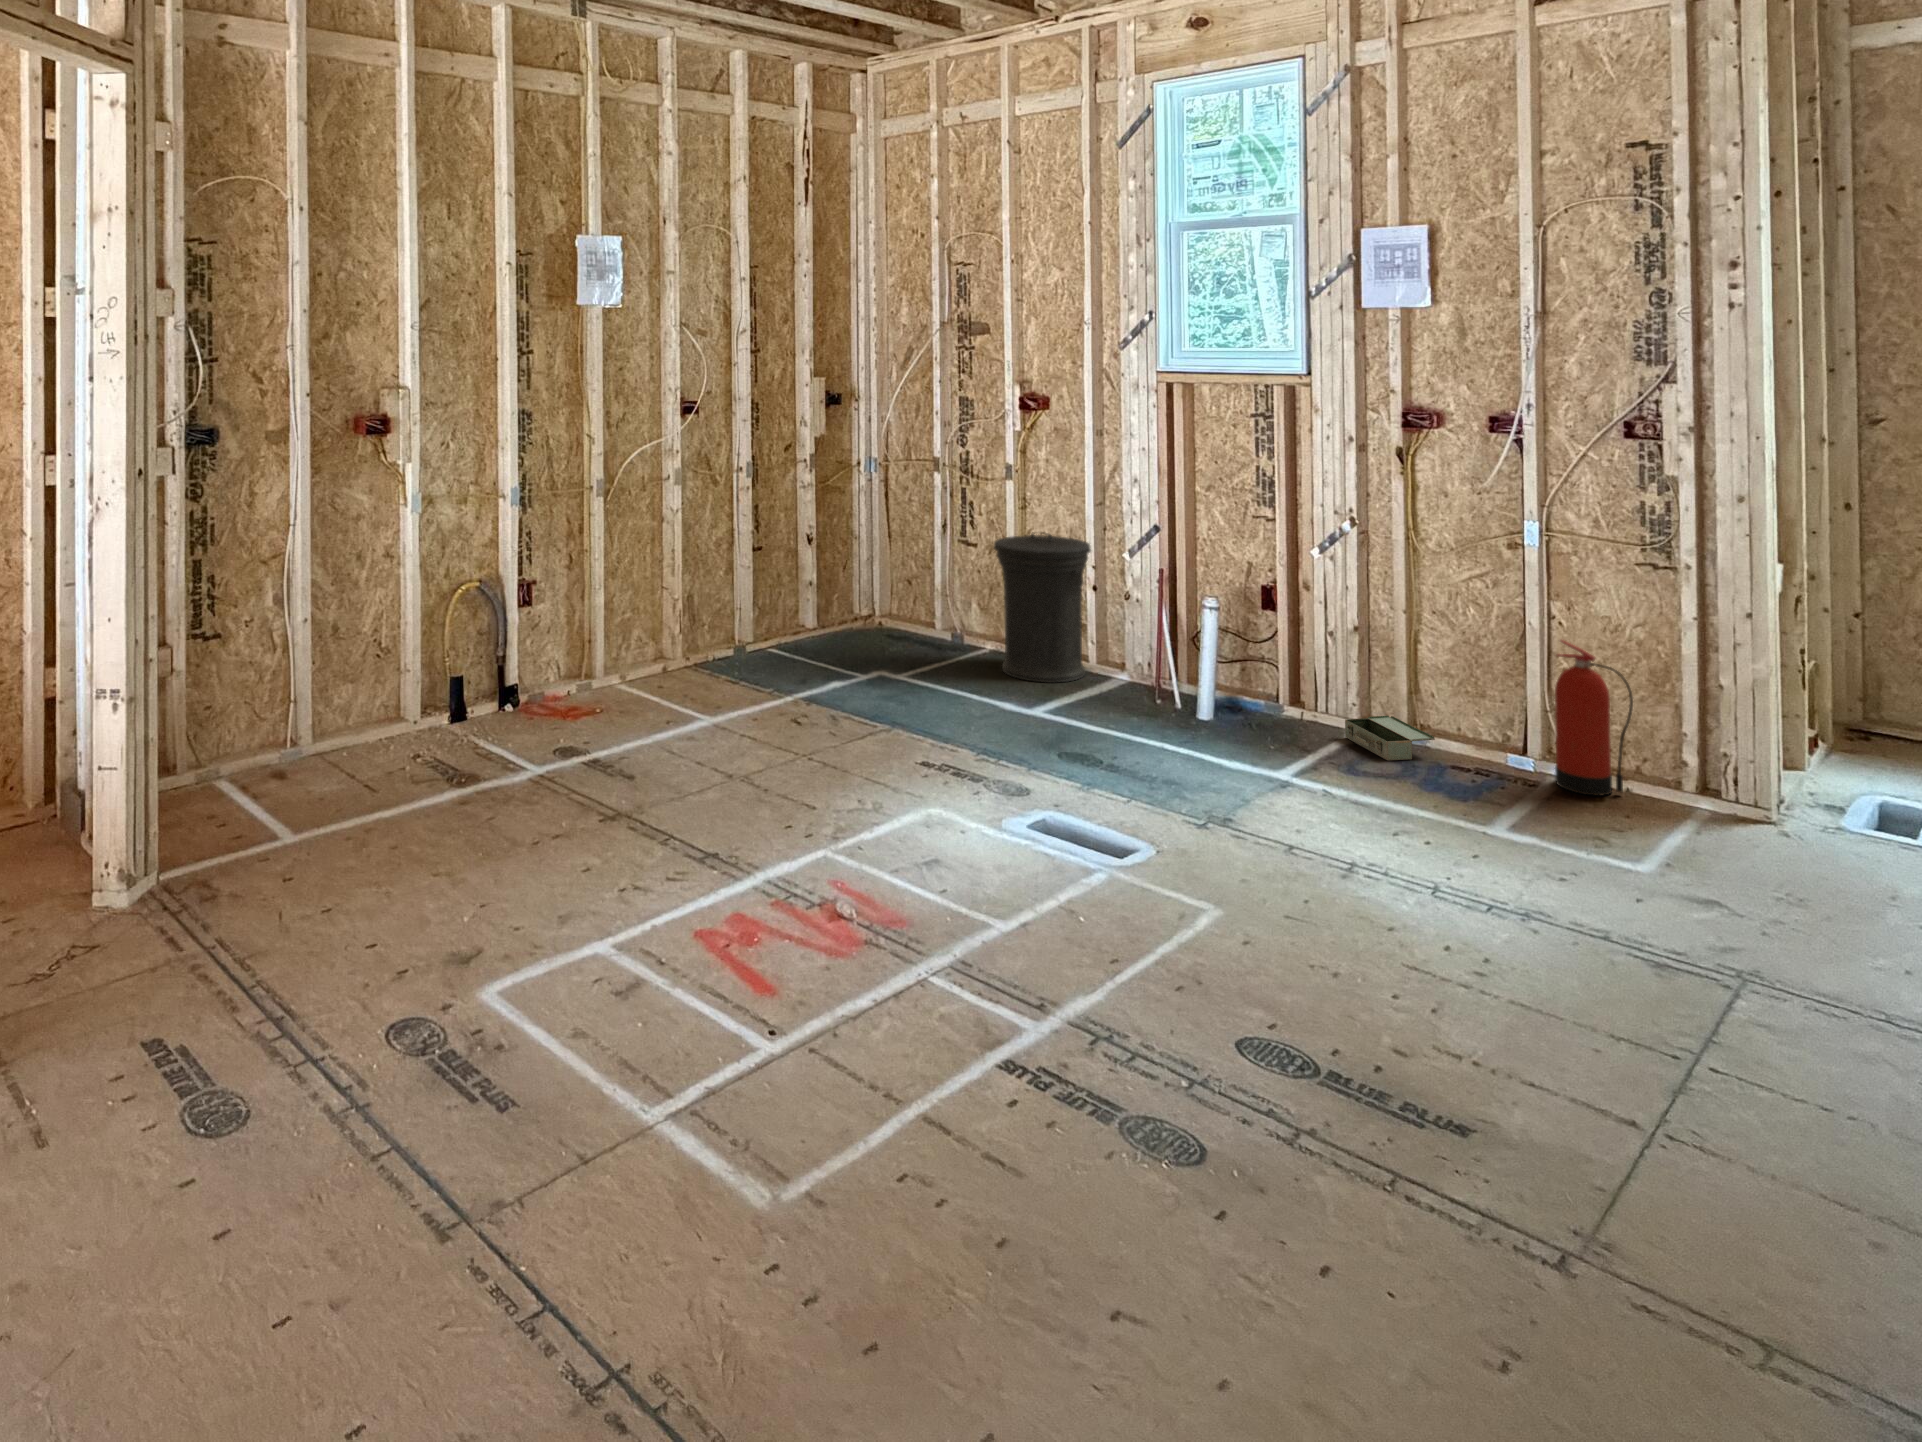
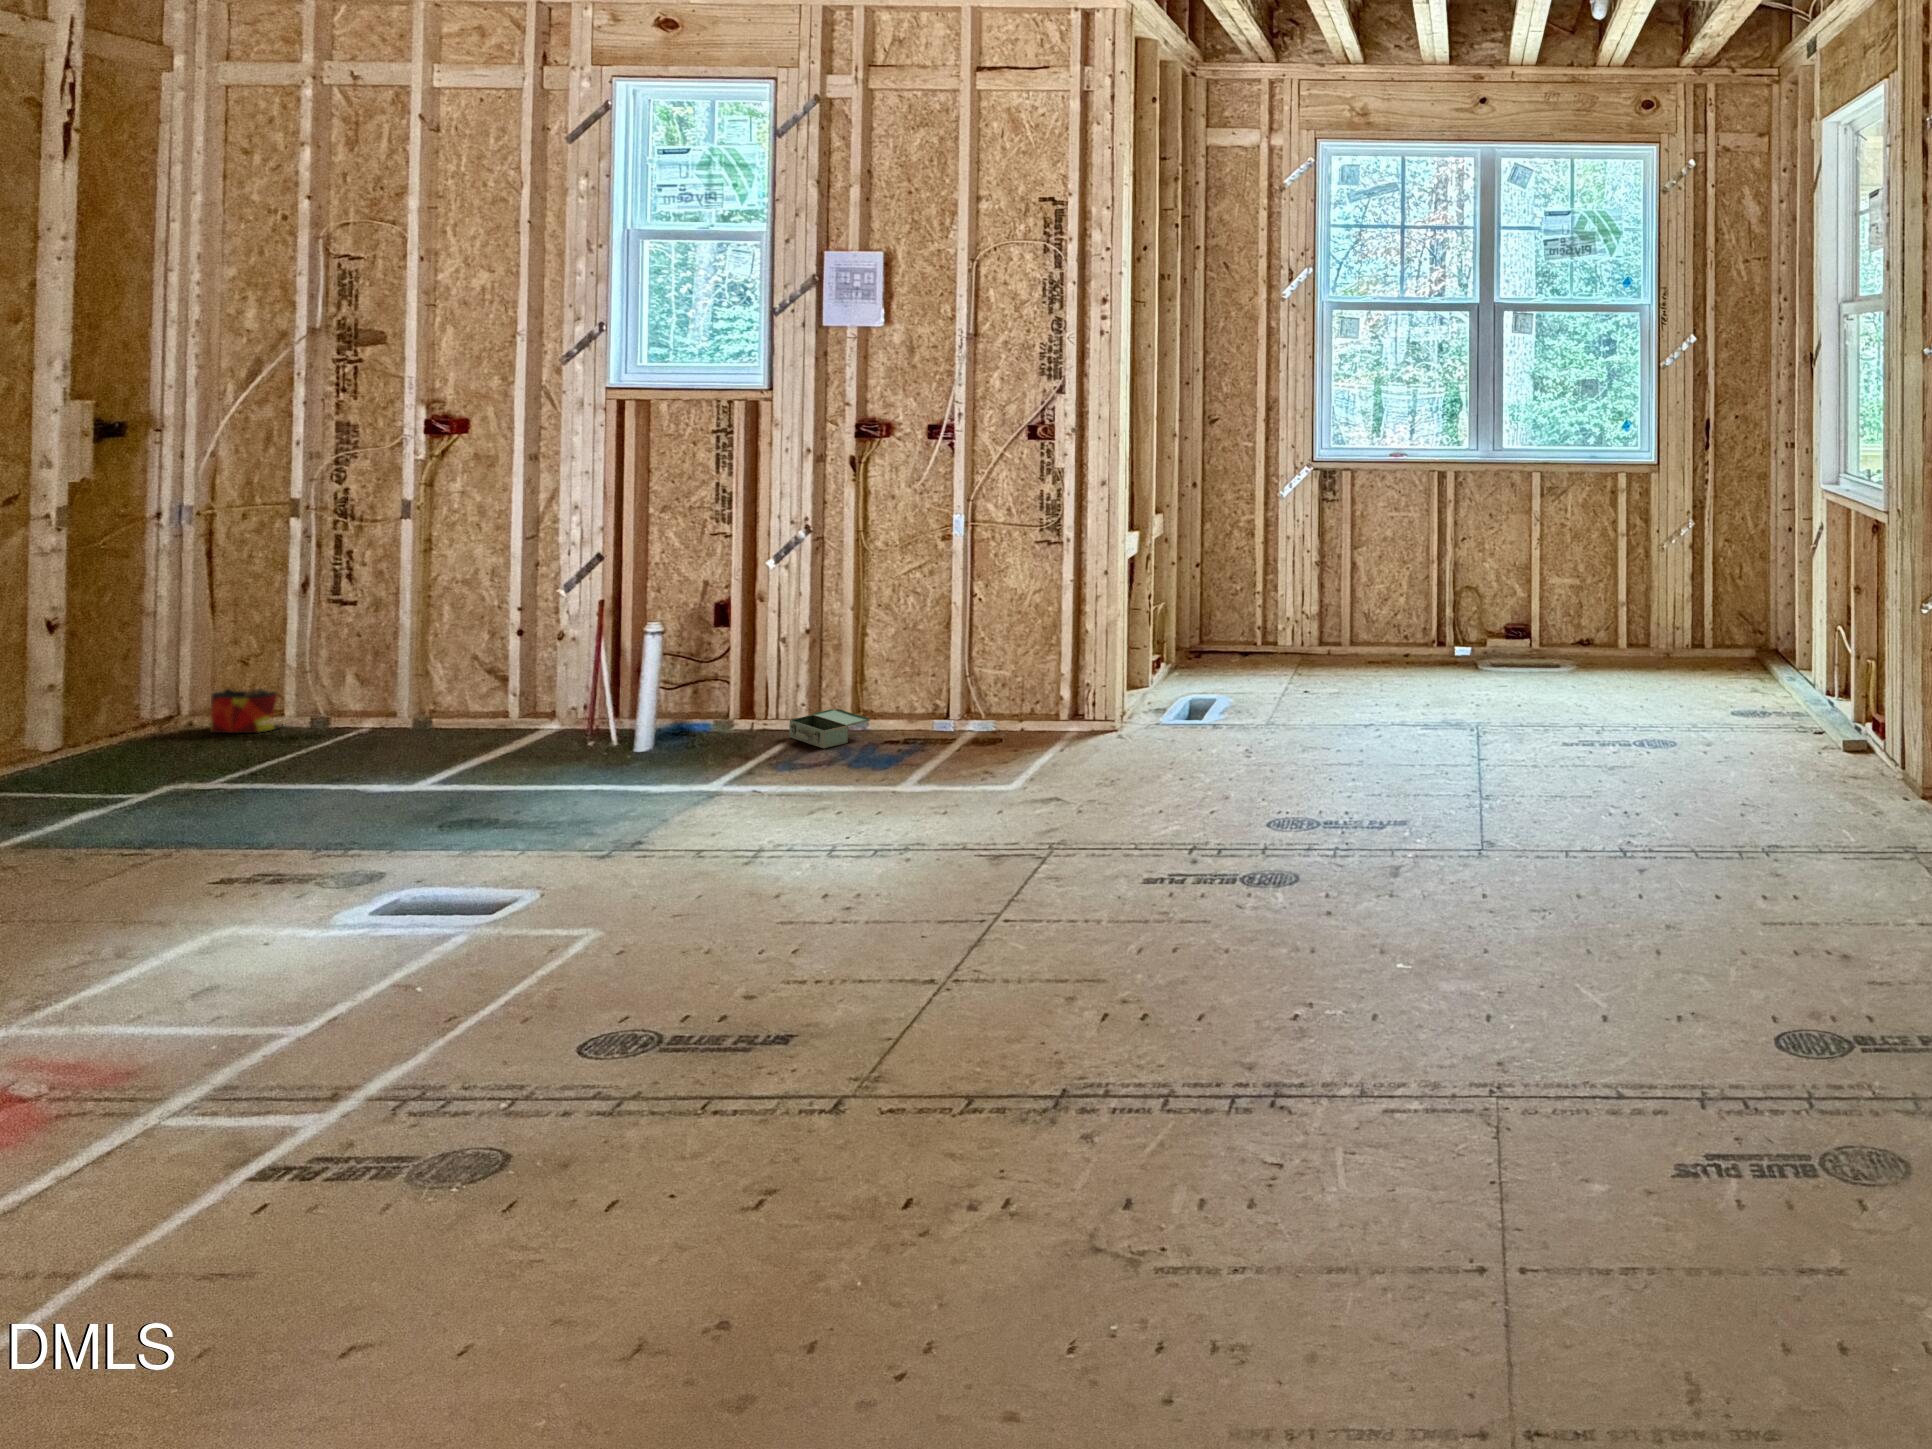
trash can: present [994,533,1091,683] -> none [372,576,514,754]
bag: none [892,599,939,637] -> present [210,689,282,733]
fire extinguisher: present [1555,640,1633,796] -> none [966,611,1025,739]

